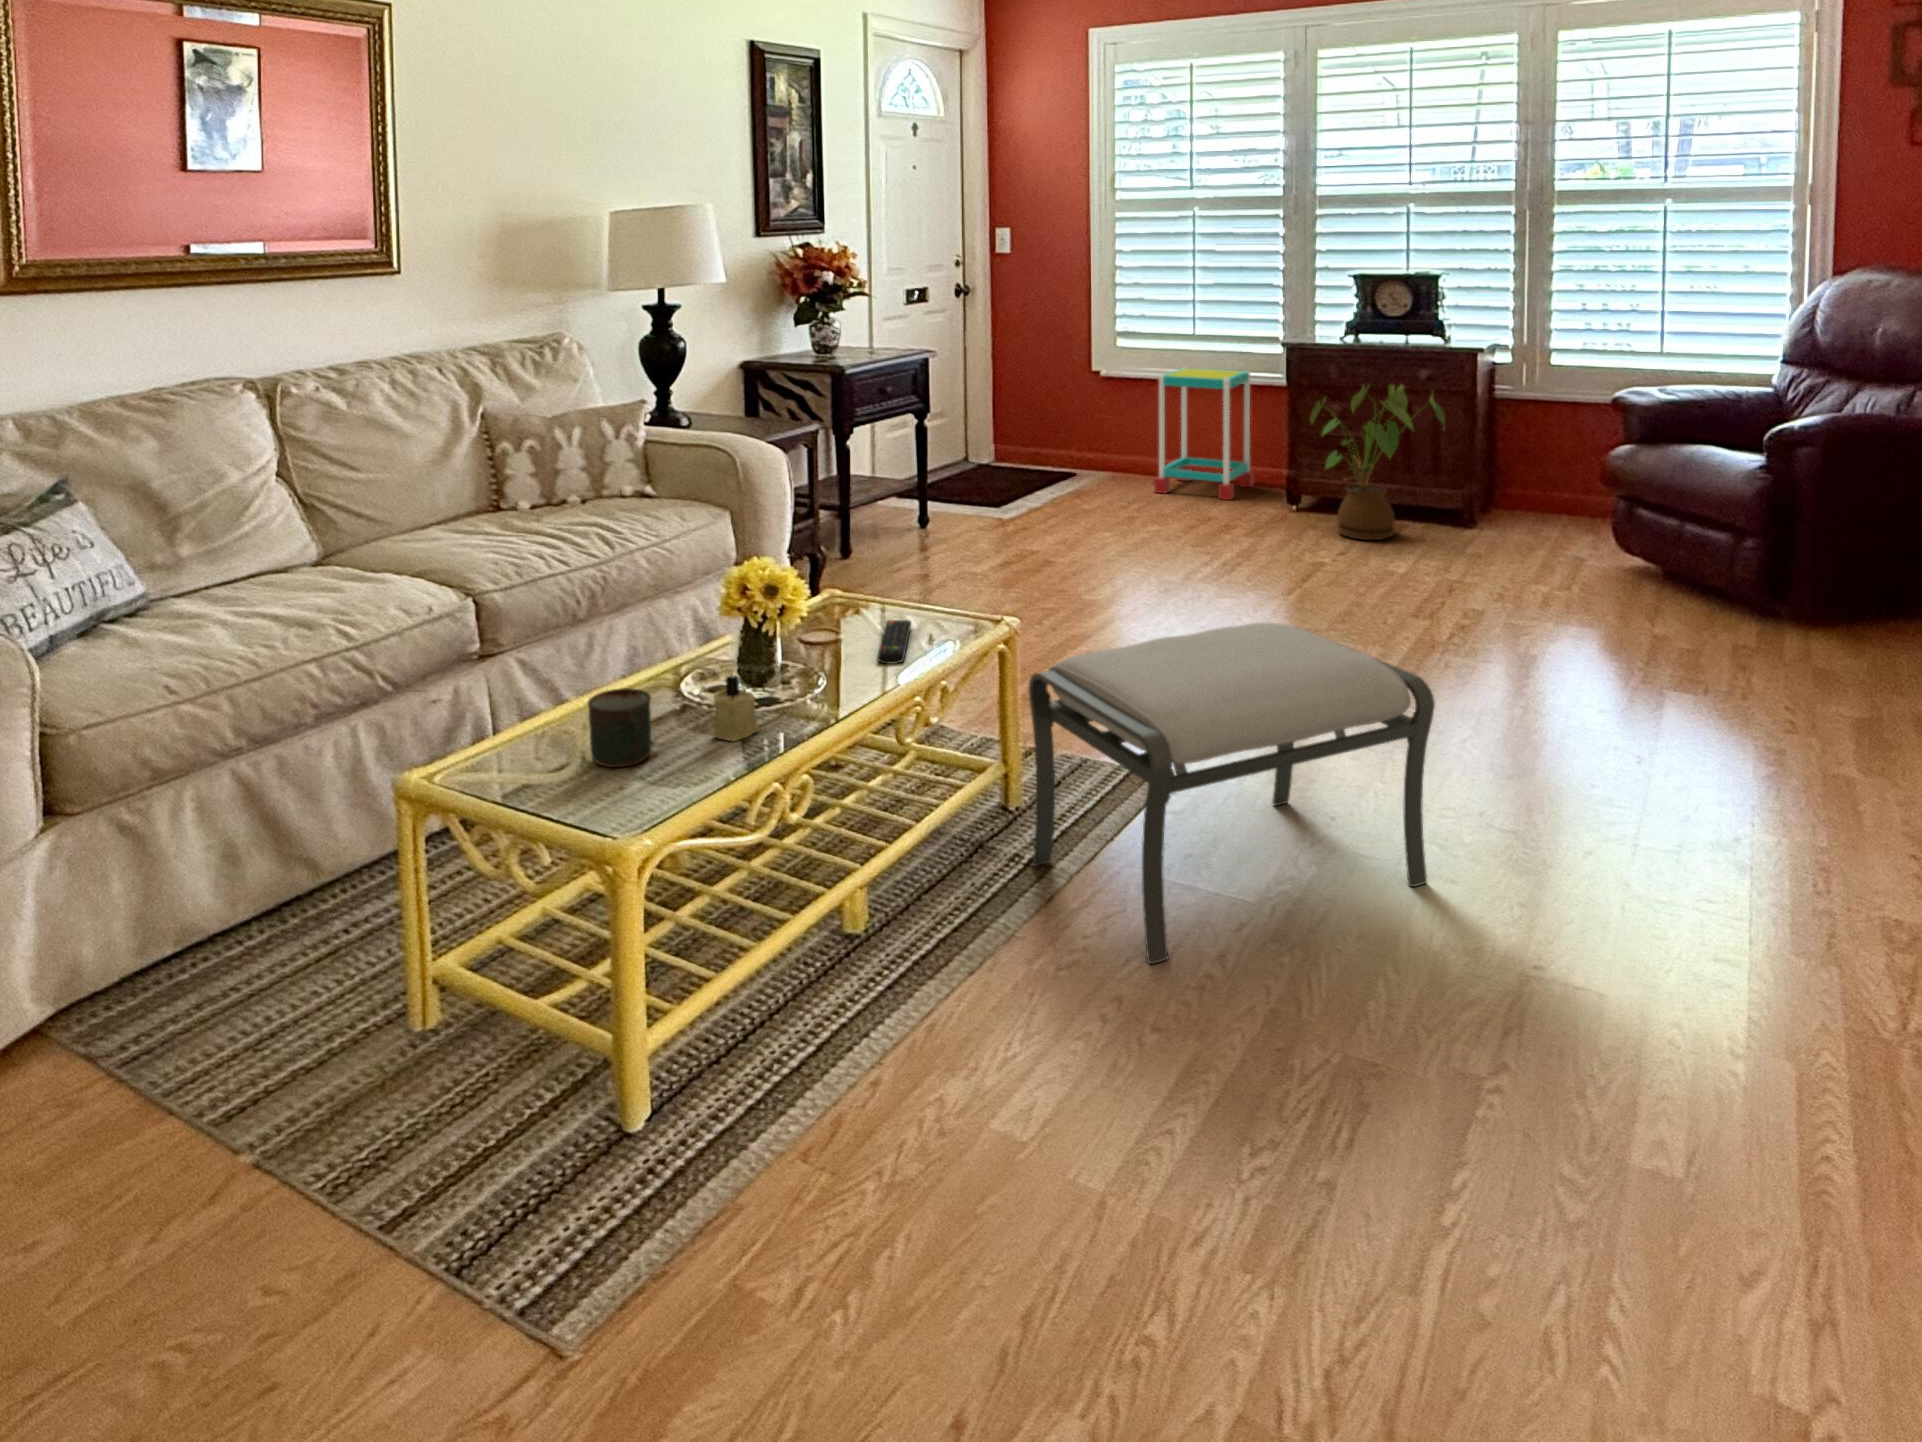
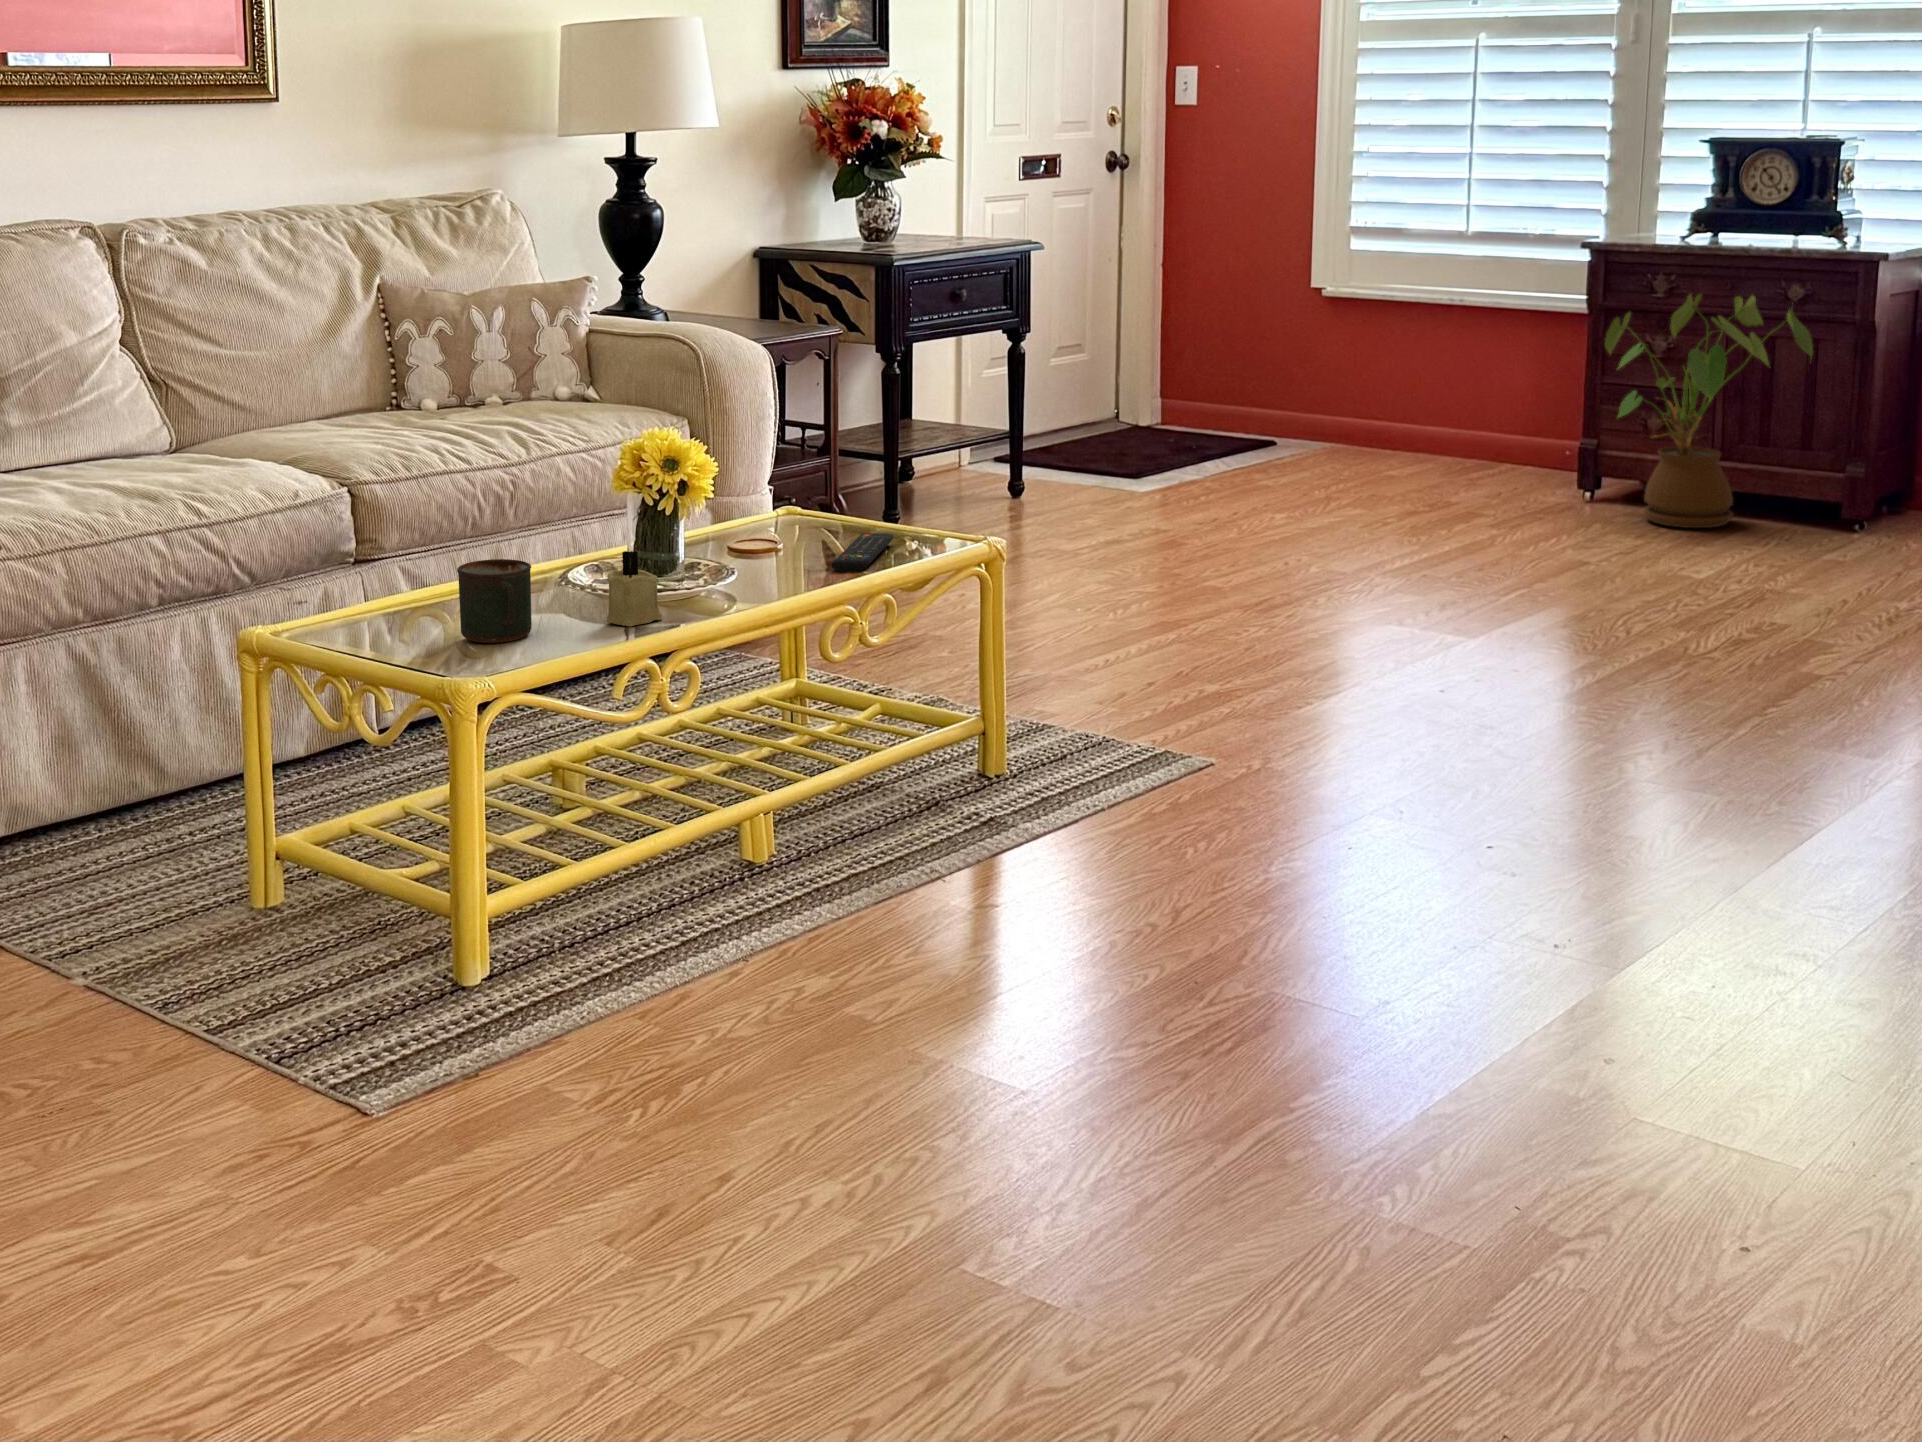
side table: present [1154,368,1254,500] -> none [1391,280,1553,477]
ottoman: present [1029,623,1435,964] -> none [1012,539,1523,908]

